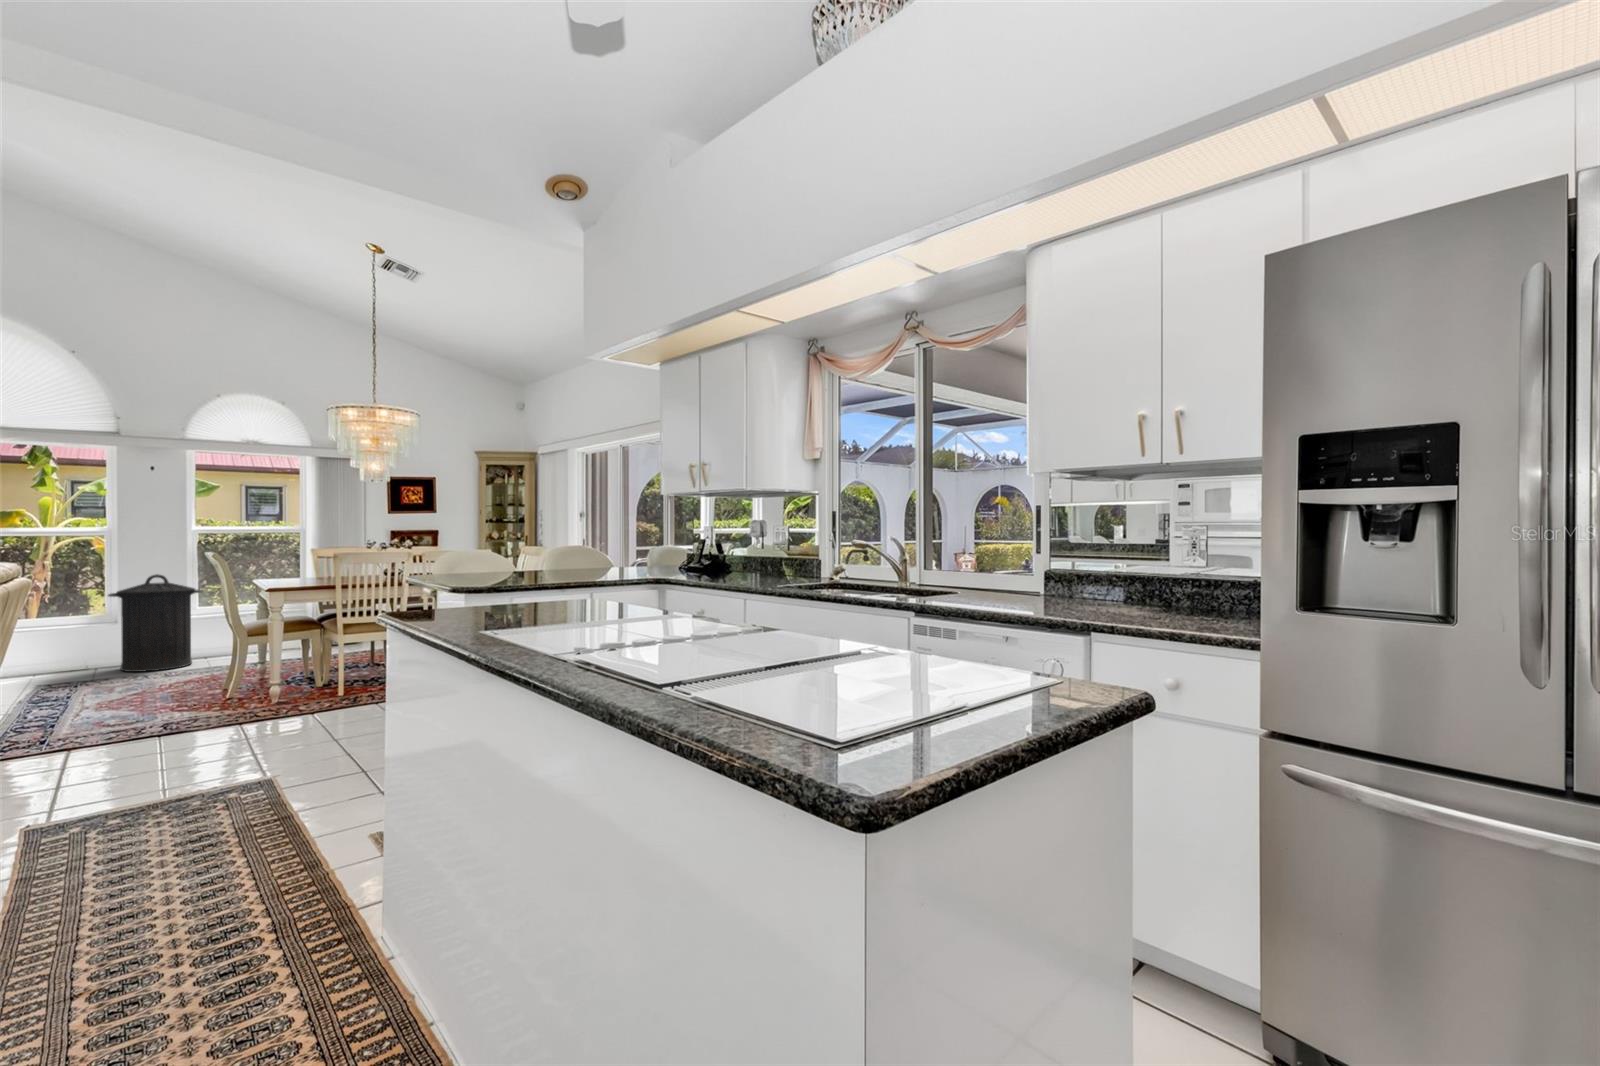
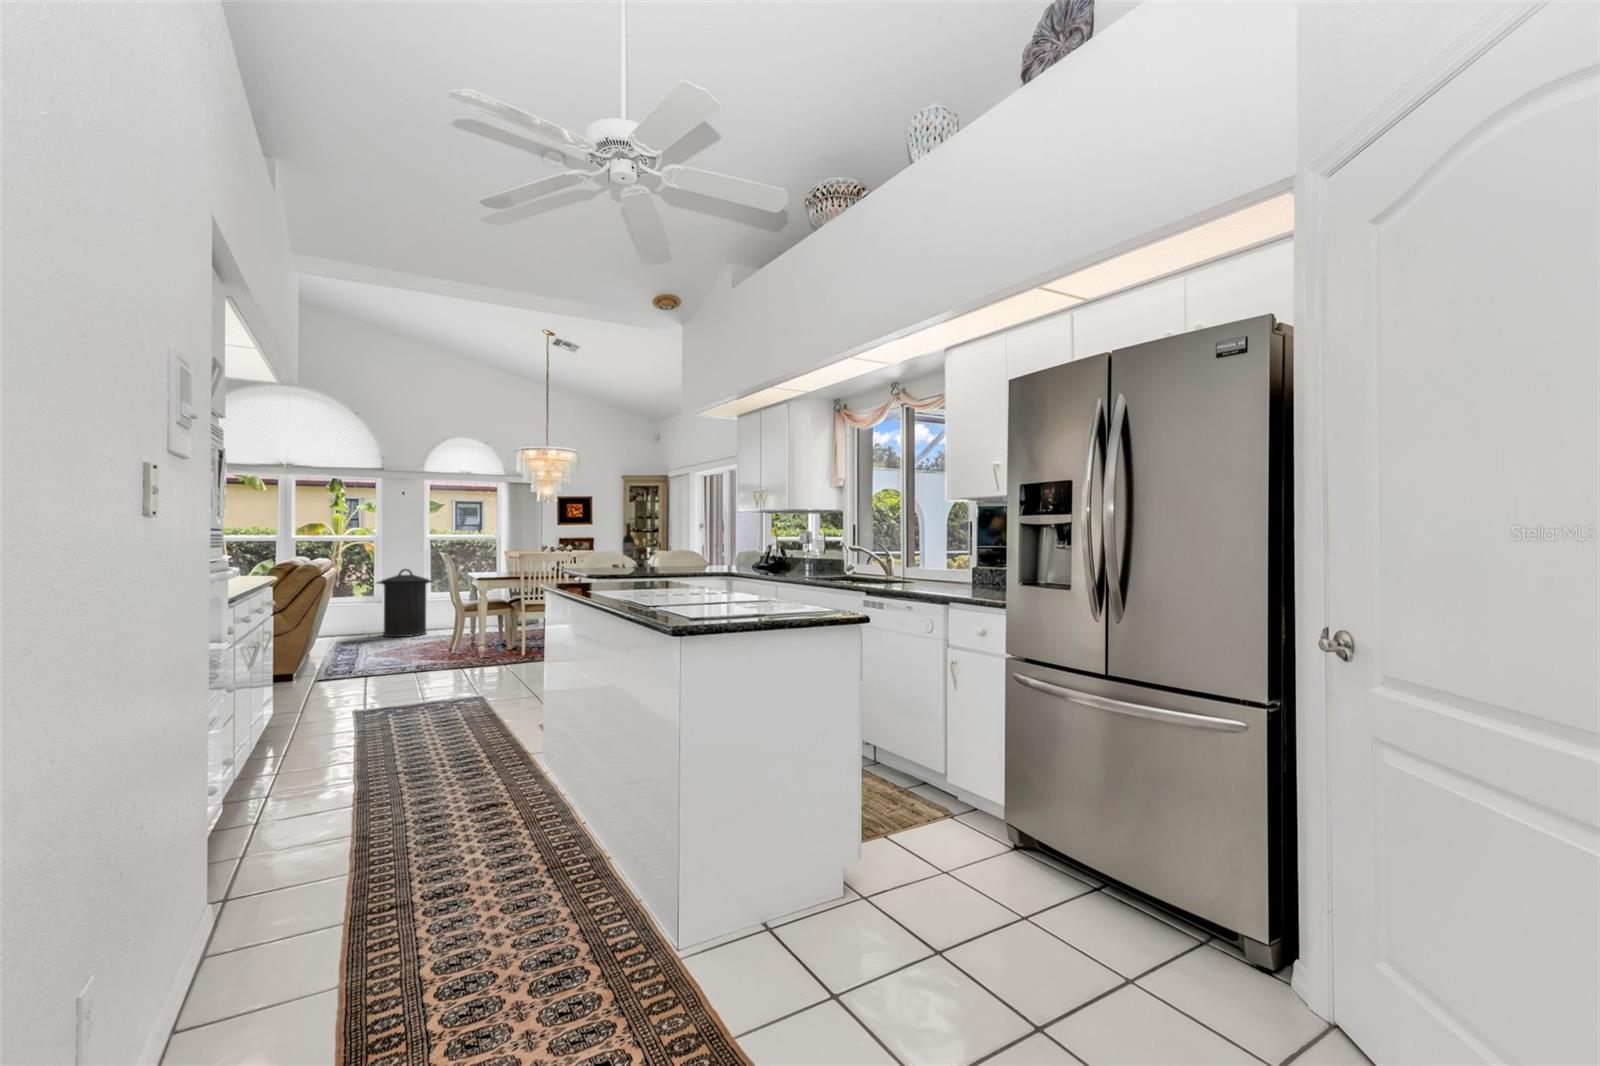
wine bottle: none [481,509,549,572] -> present [613,523,655,568]

